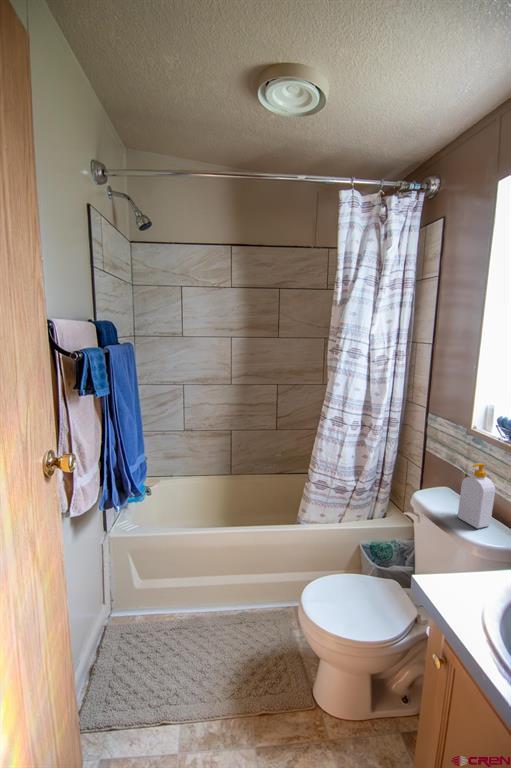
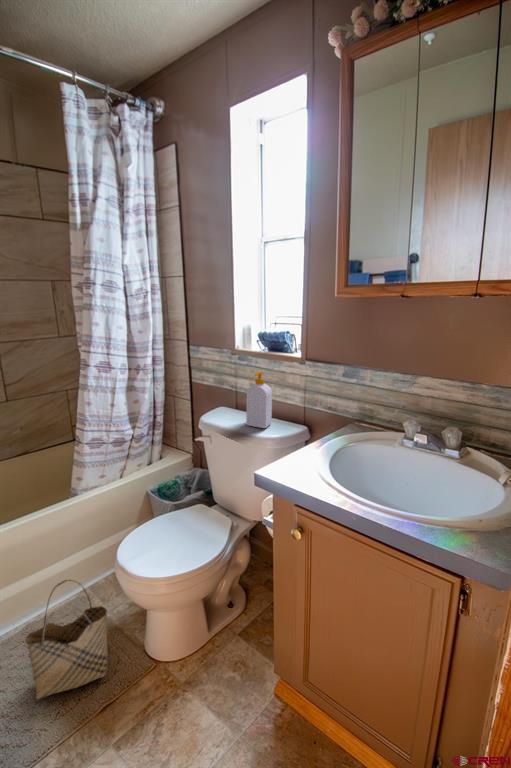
woven basket: none [229,589,289,686] -> present [24,580,108,699]

